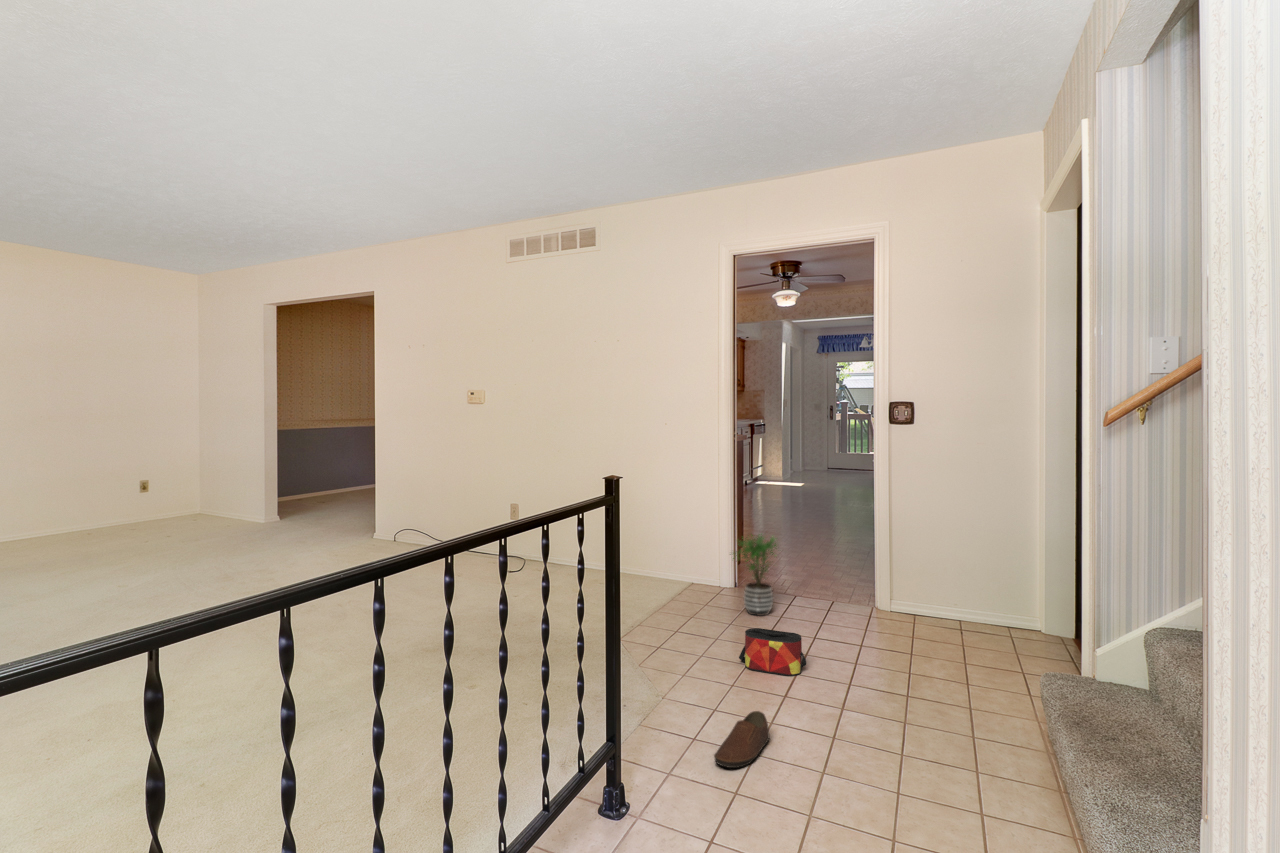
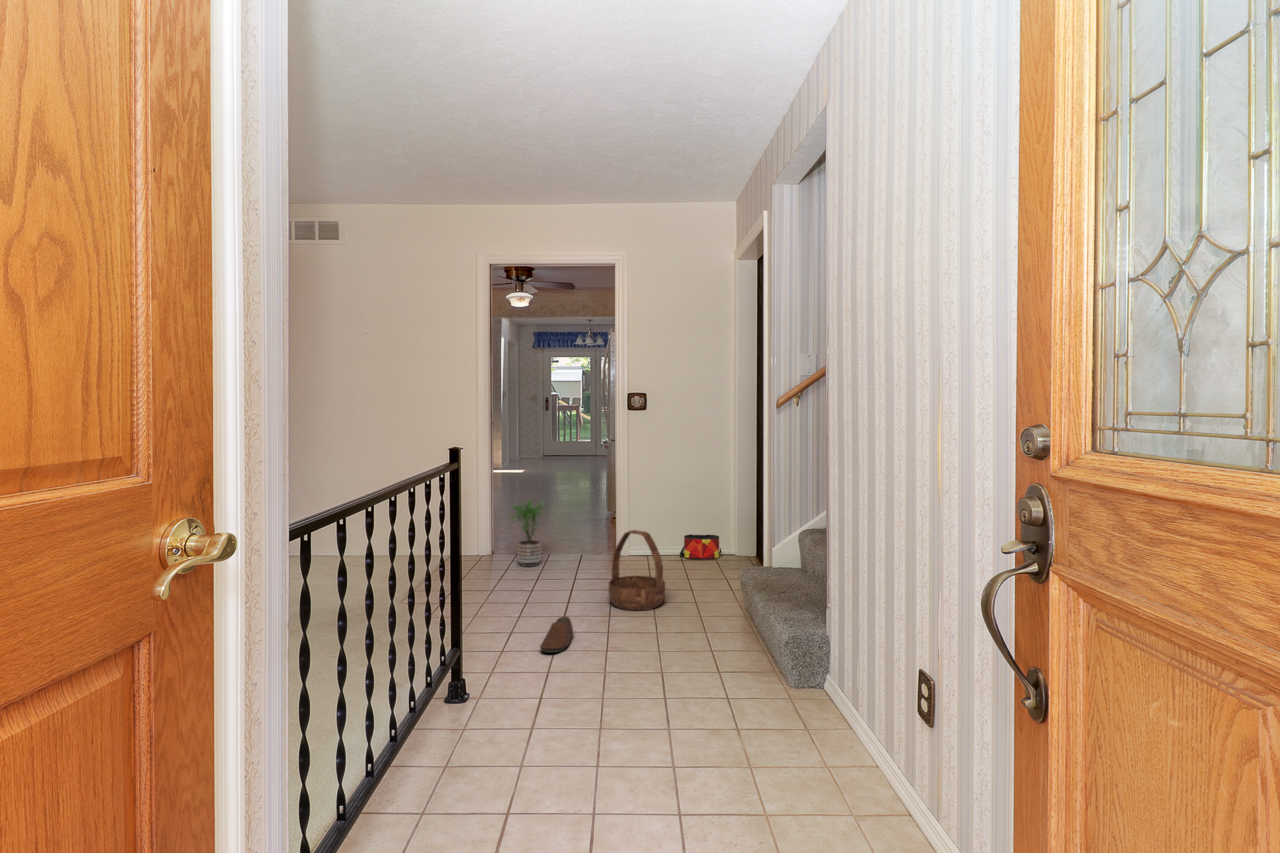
basket: none [837,593,919,710] -> present [609,530,665,611]
bag: present [739,628,806,676] -> present [680,534,721,559]

